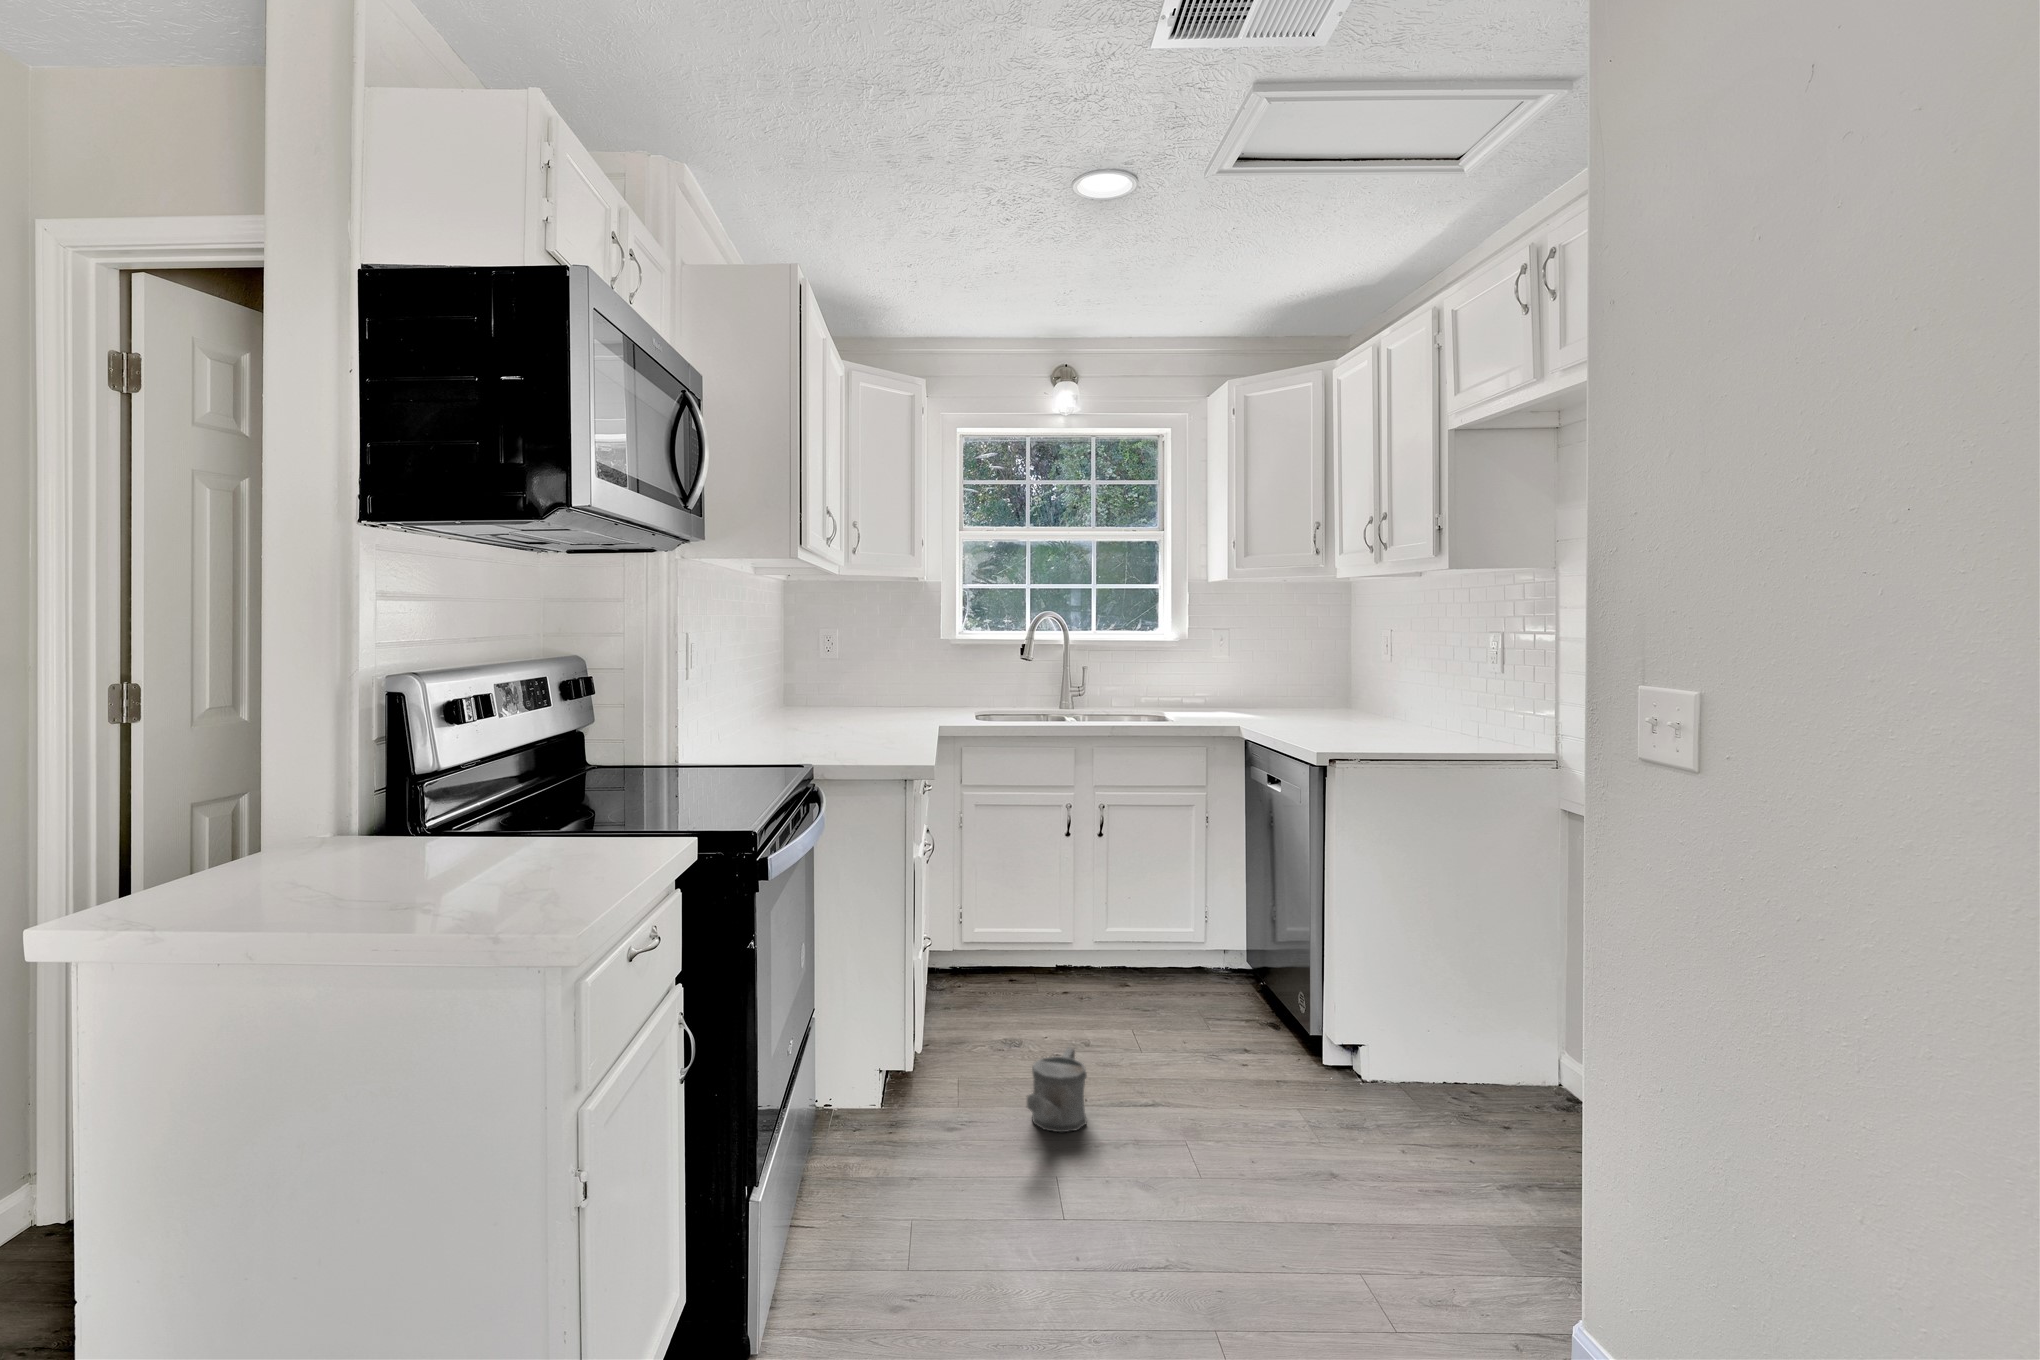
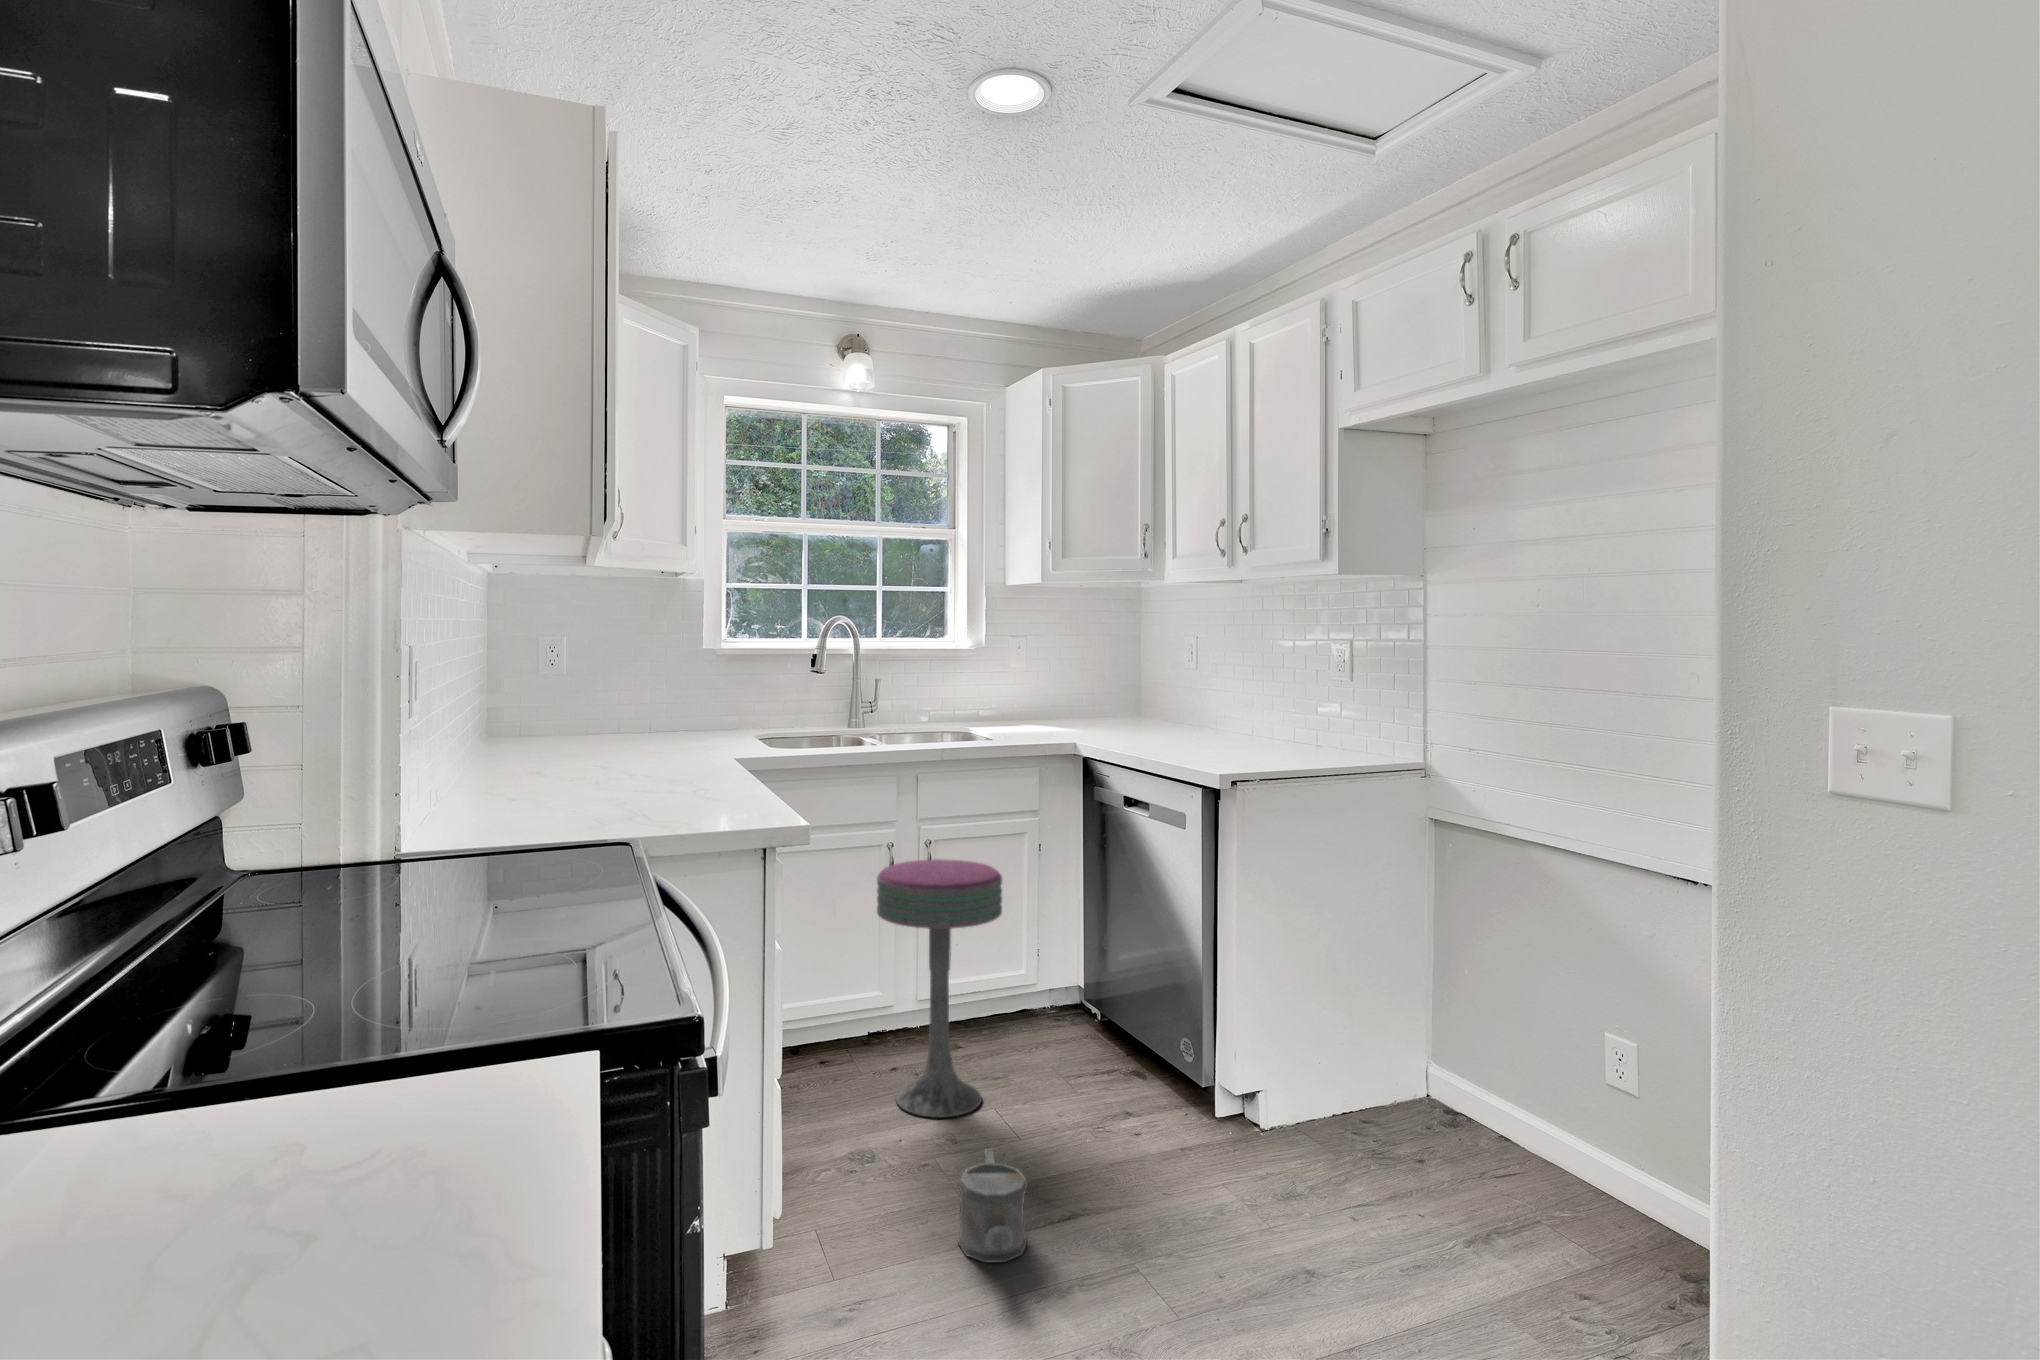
bar stool: none [1029,819,1136,1033] -> present [877,859,1002,1118]

